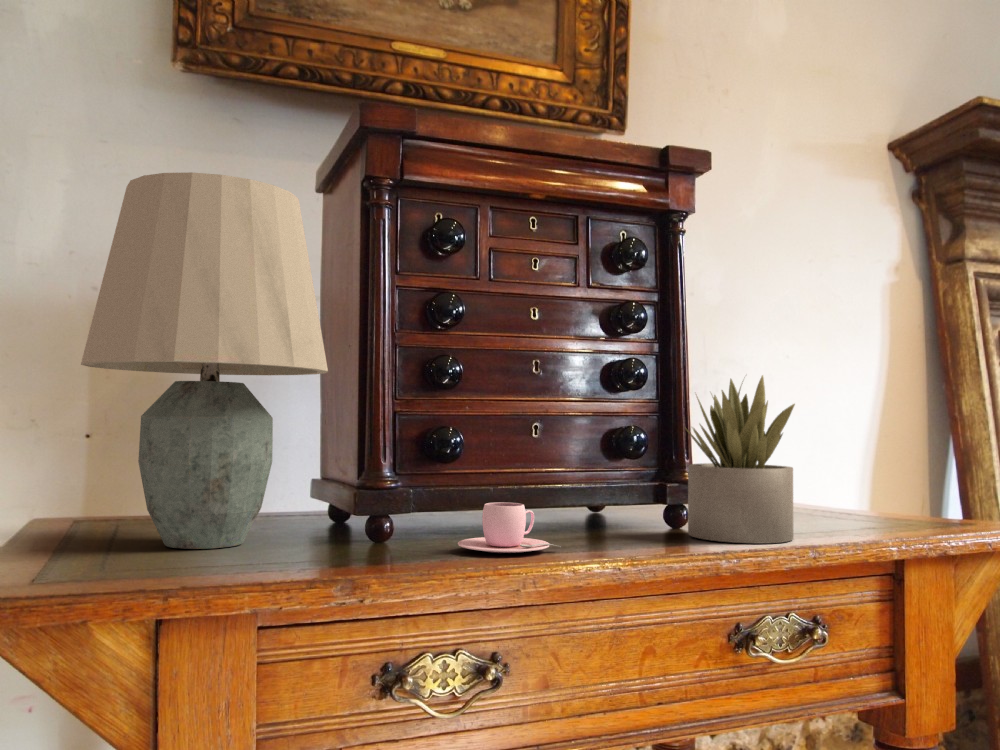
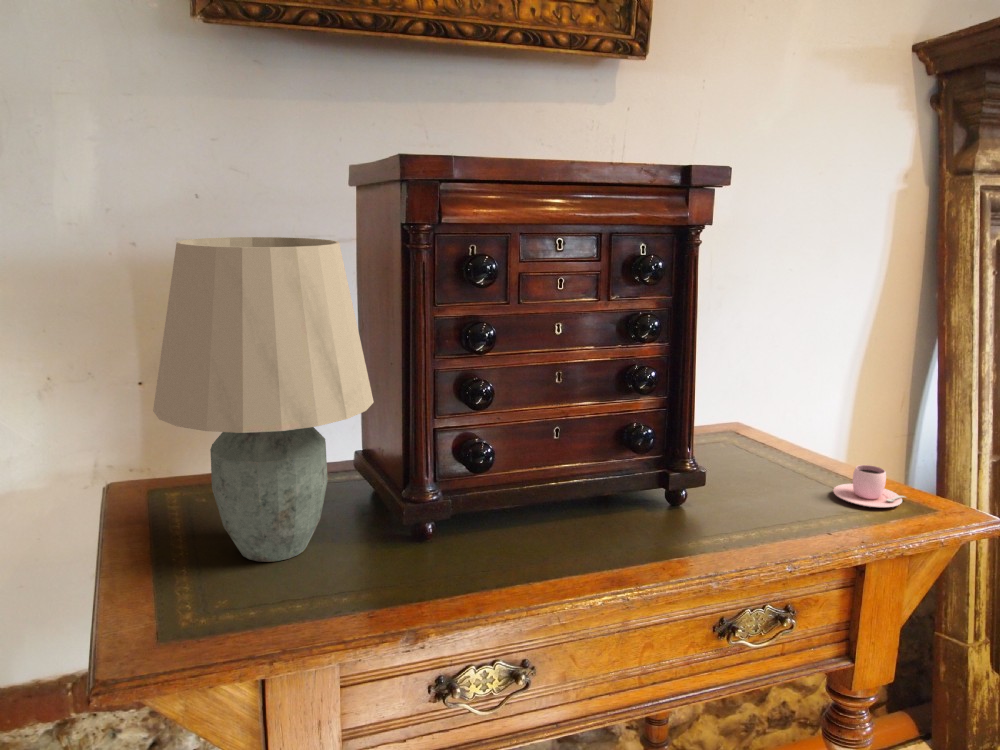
succulent plant: present [687,375,795,544] -> none [689,386,793,546]
teacup: present [458,502,552,553] -> present [833,465,904,507]

